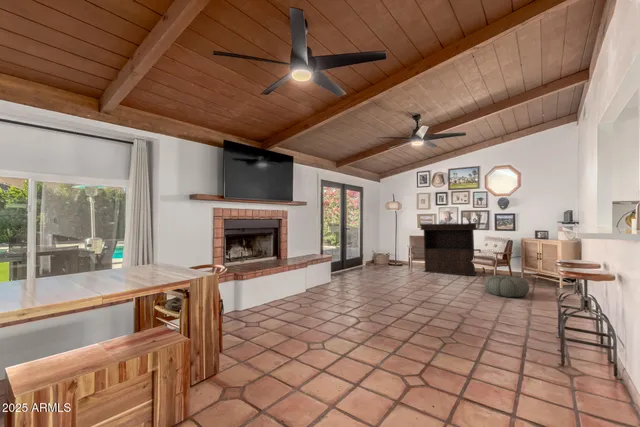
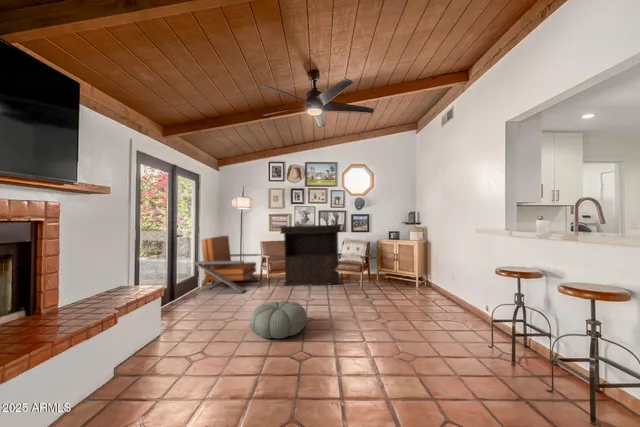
lounge chair: none [358,231,408,272] -> present [194,236,259,293]
pouf: present [485,275,529,297] -> present [250,301,307,339]

